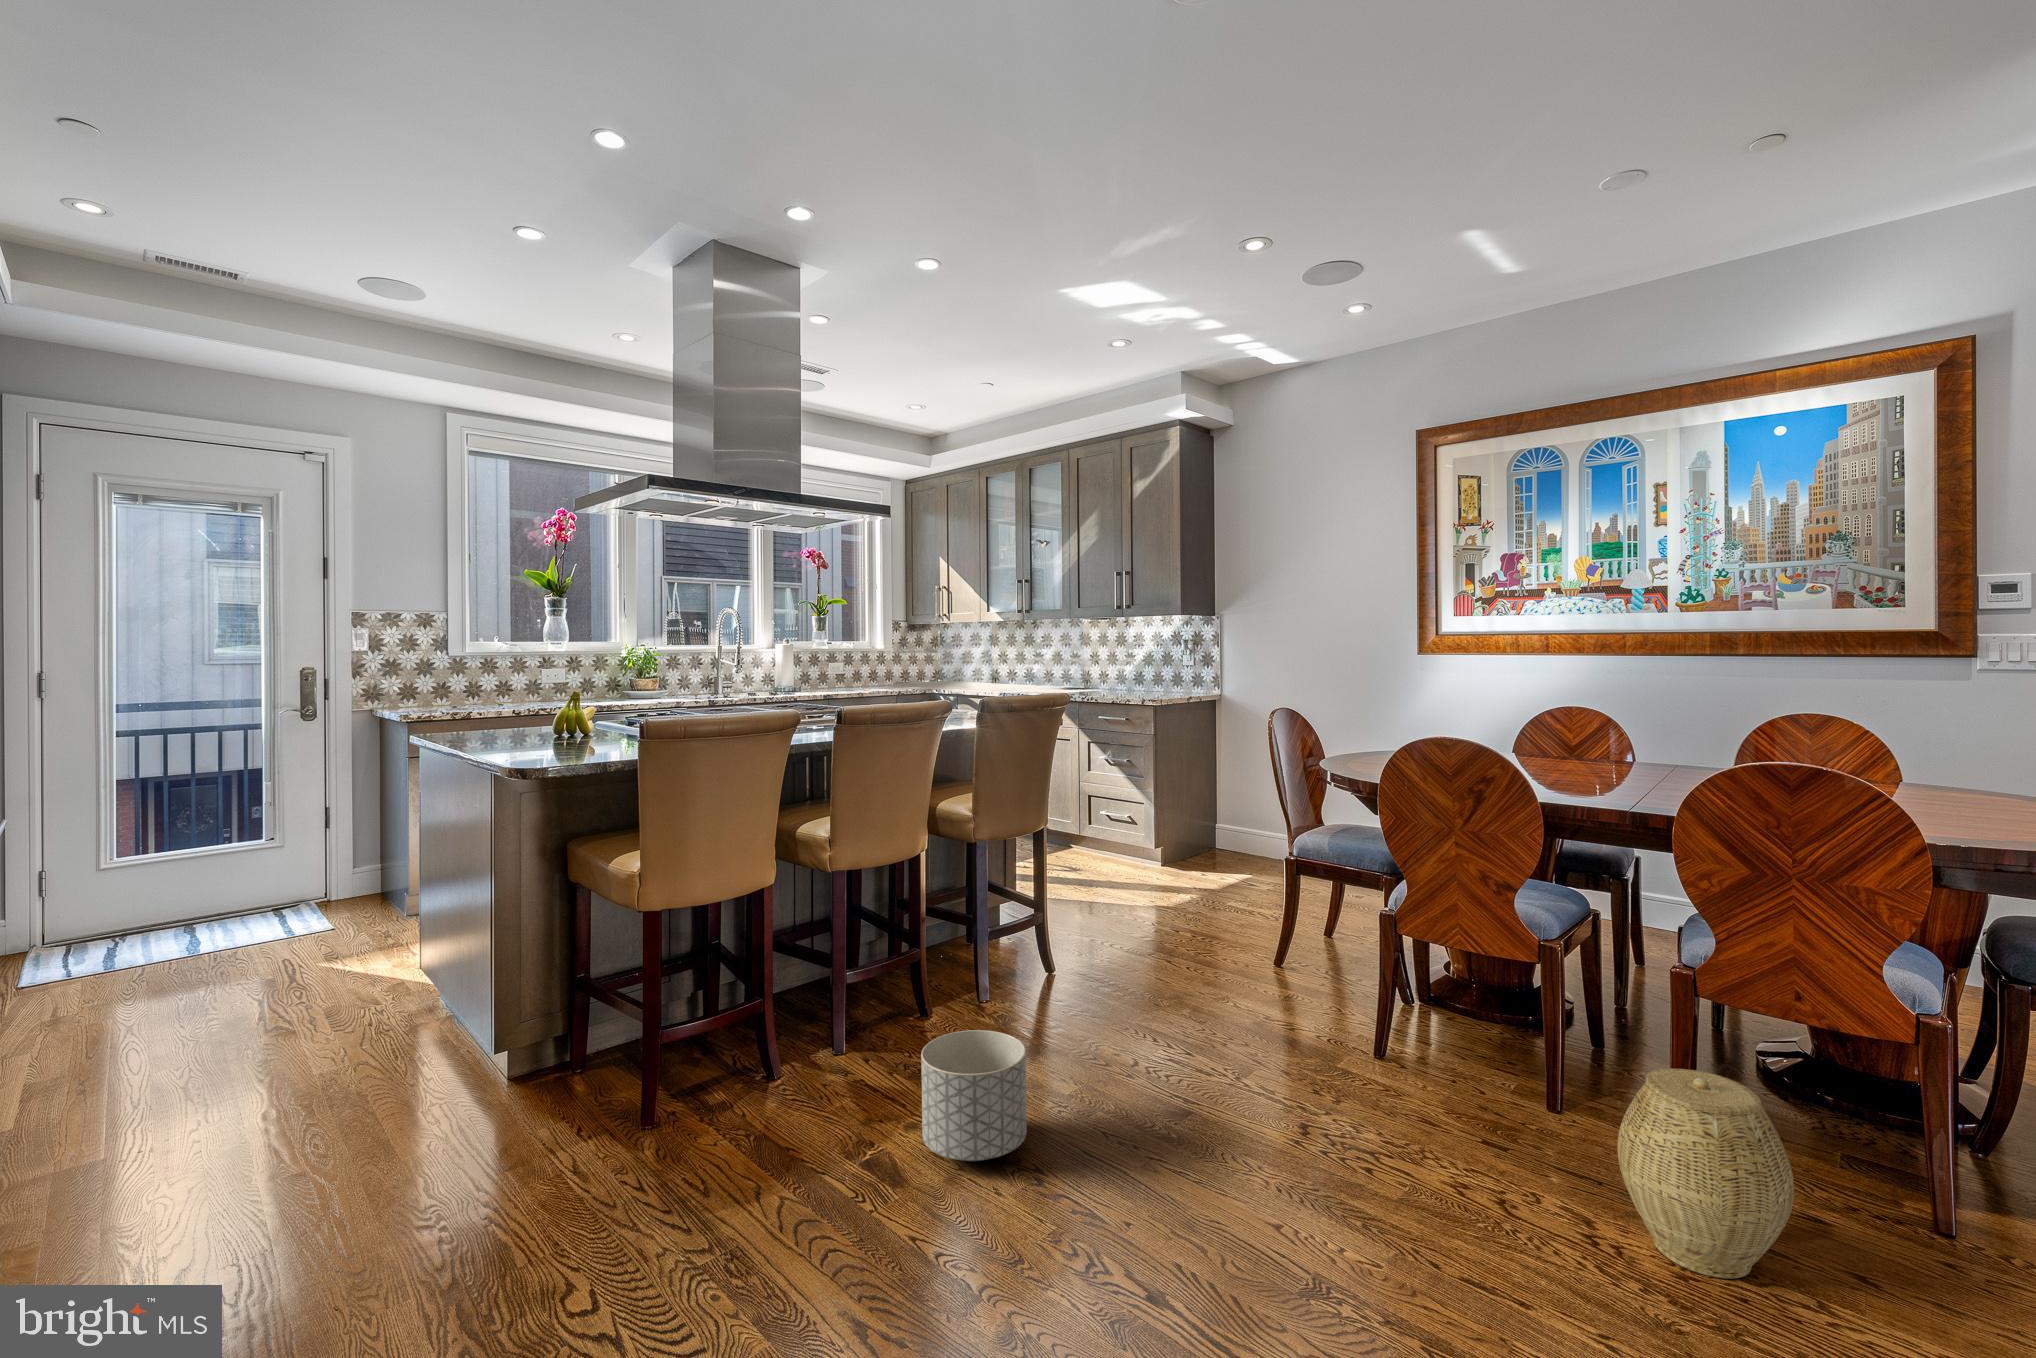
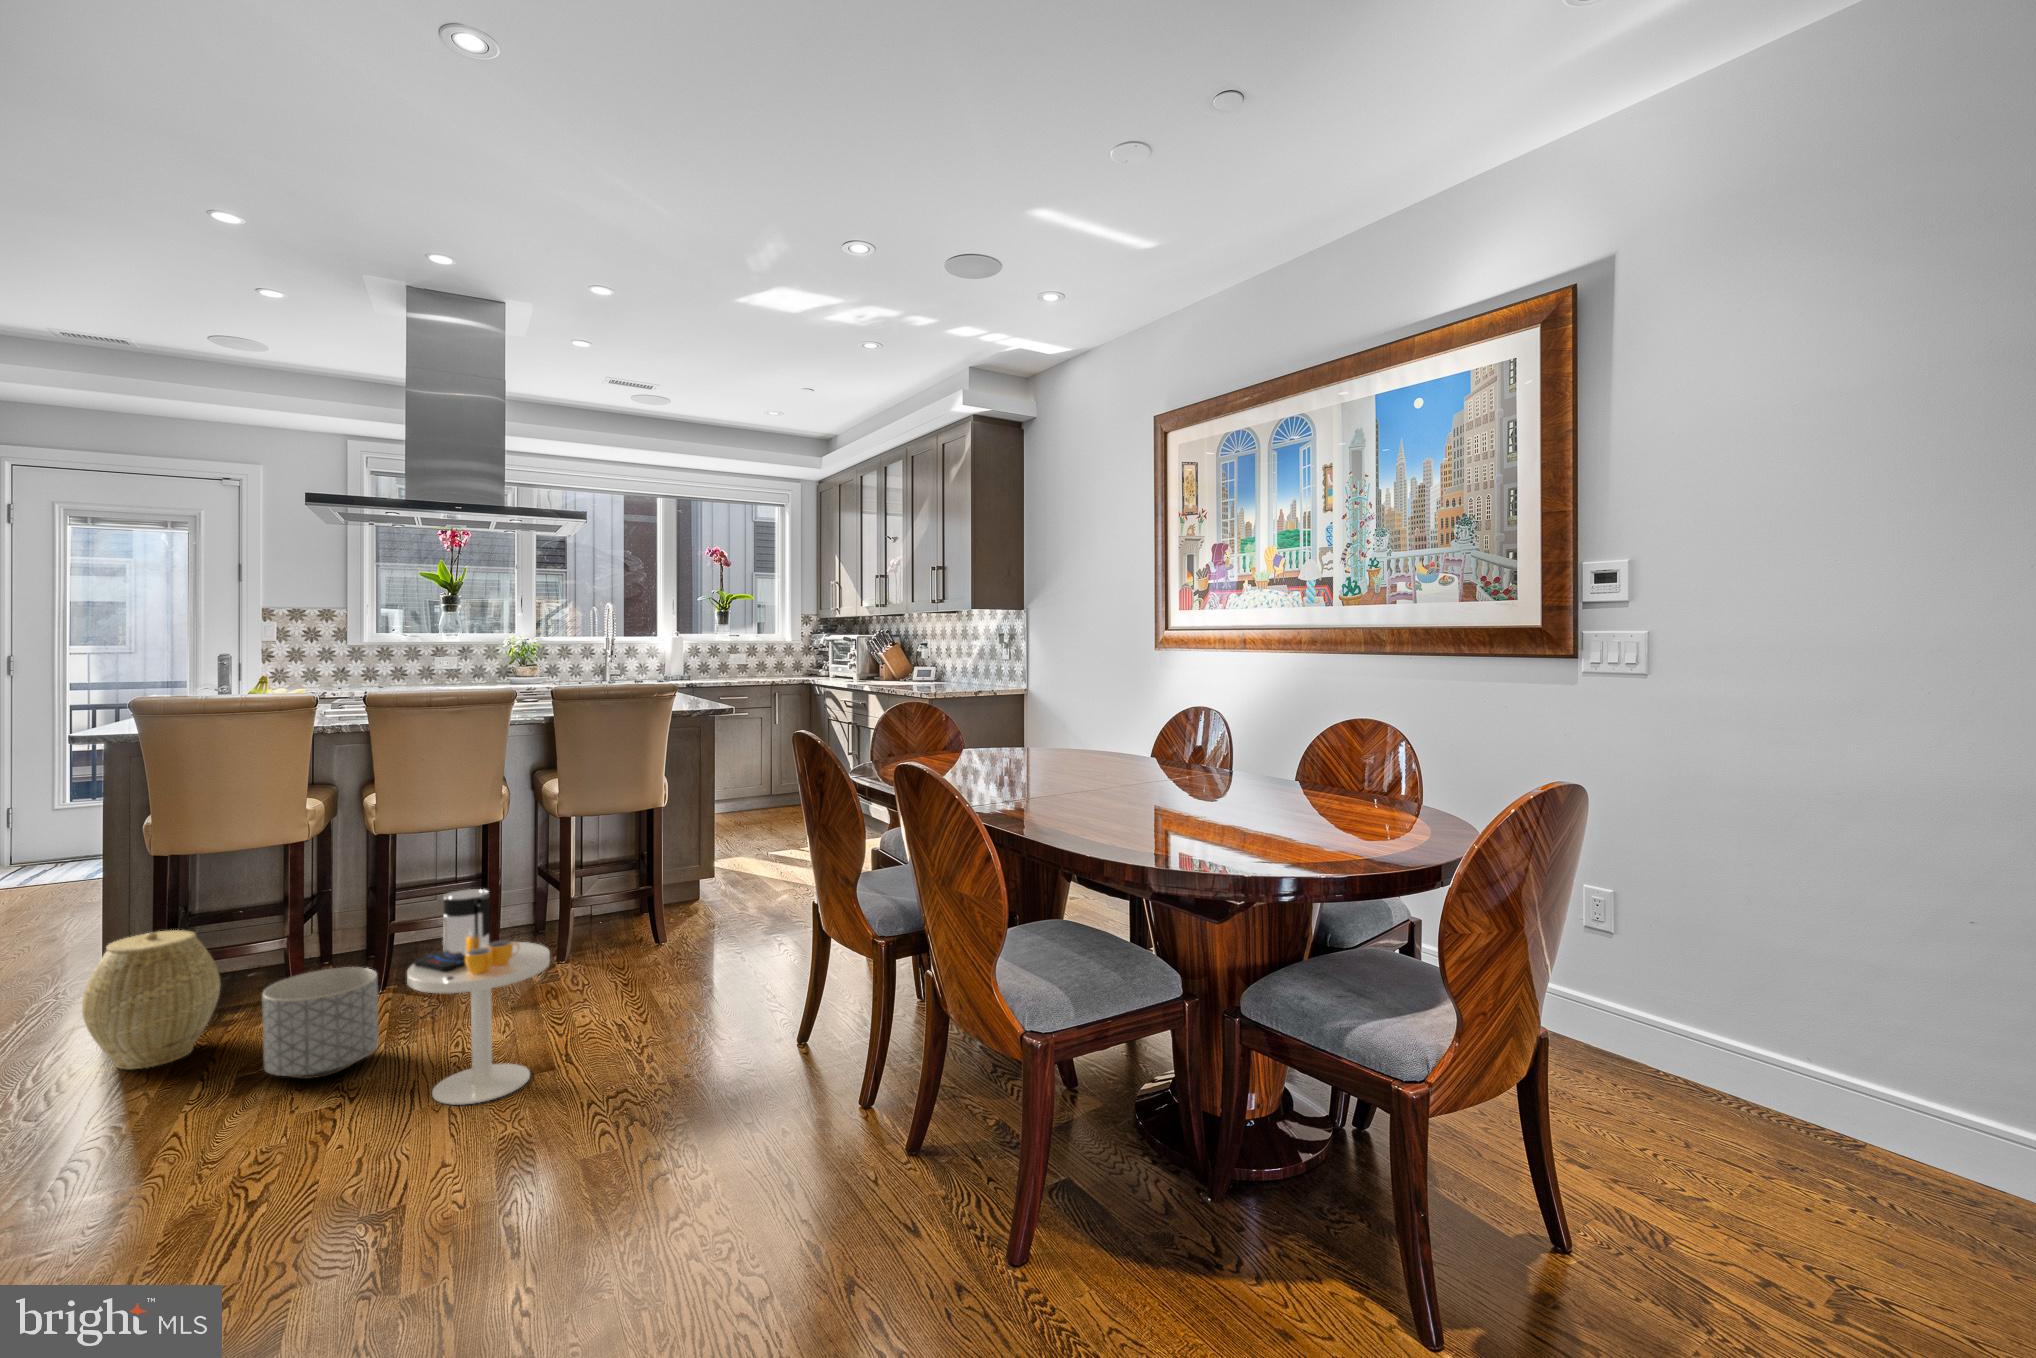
side table: none [1105,931,1241,1167] -> present [407,889,550,1105]
woven basket: present [1617,1068,1794,1279] -> present [82,930,220,1069]

